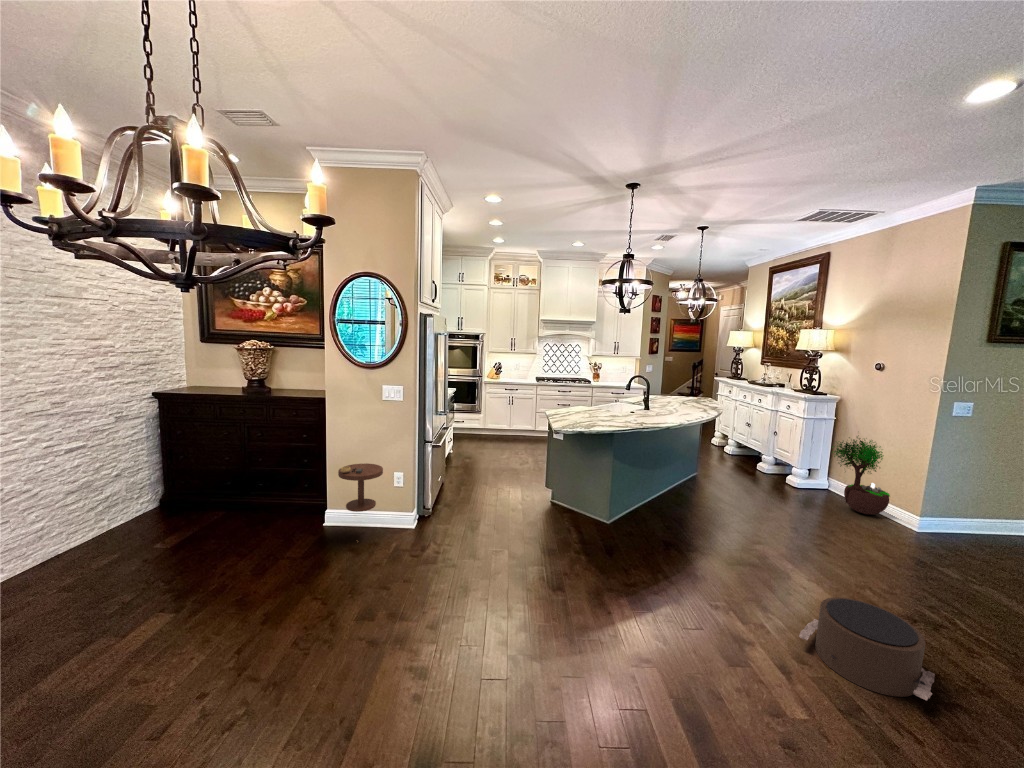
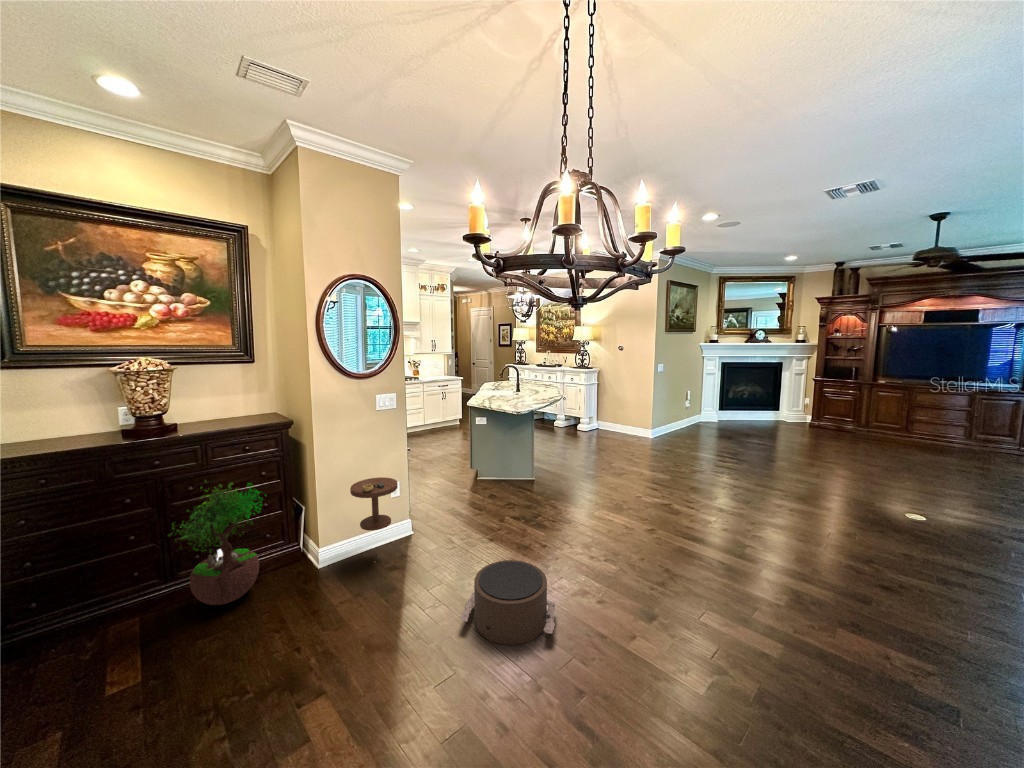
potted tree: present [832,435,890,515] -> present [168,483,266,605]
pouf: present [799,597,935,701] -> present [460,560,555,645]

